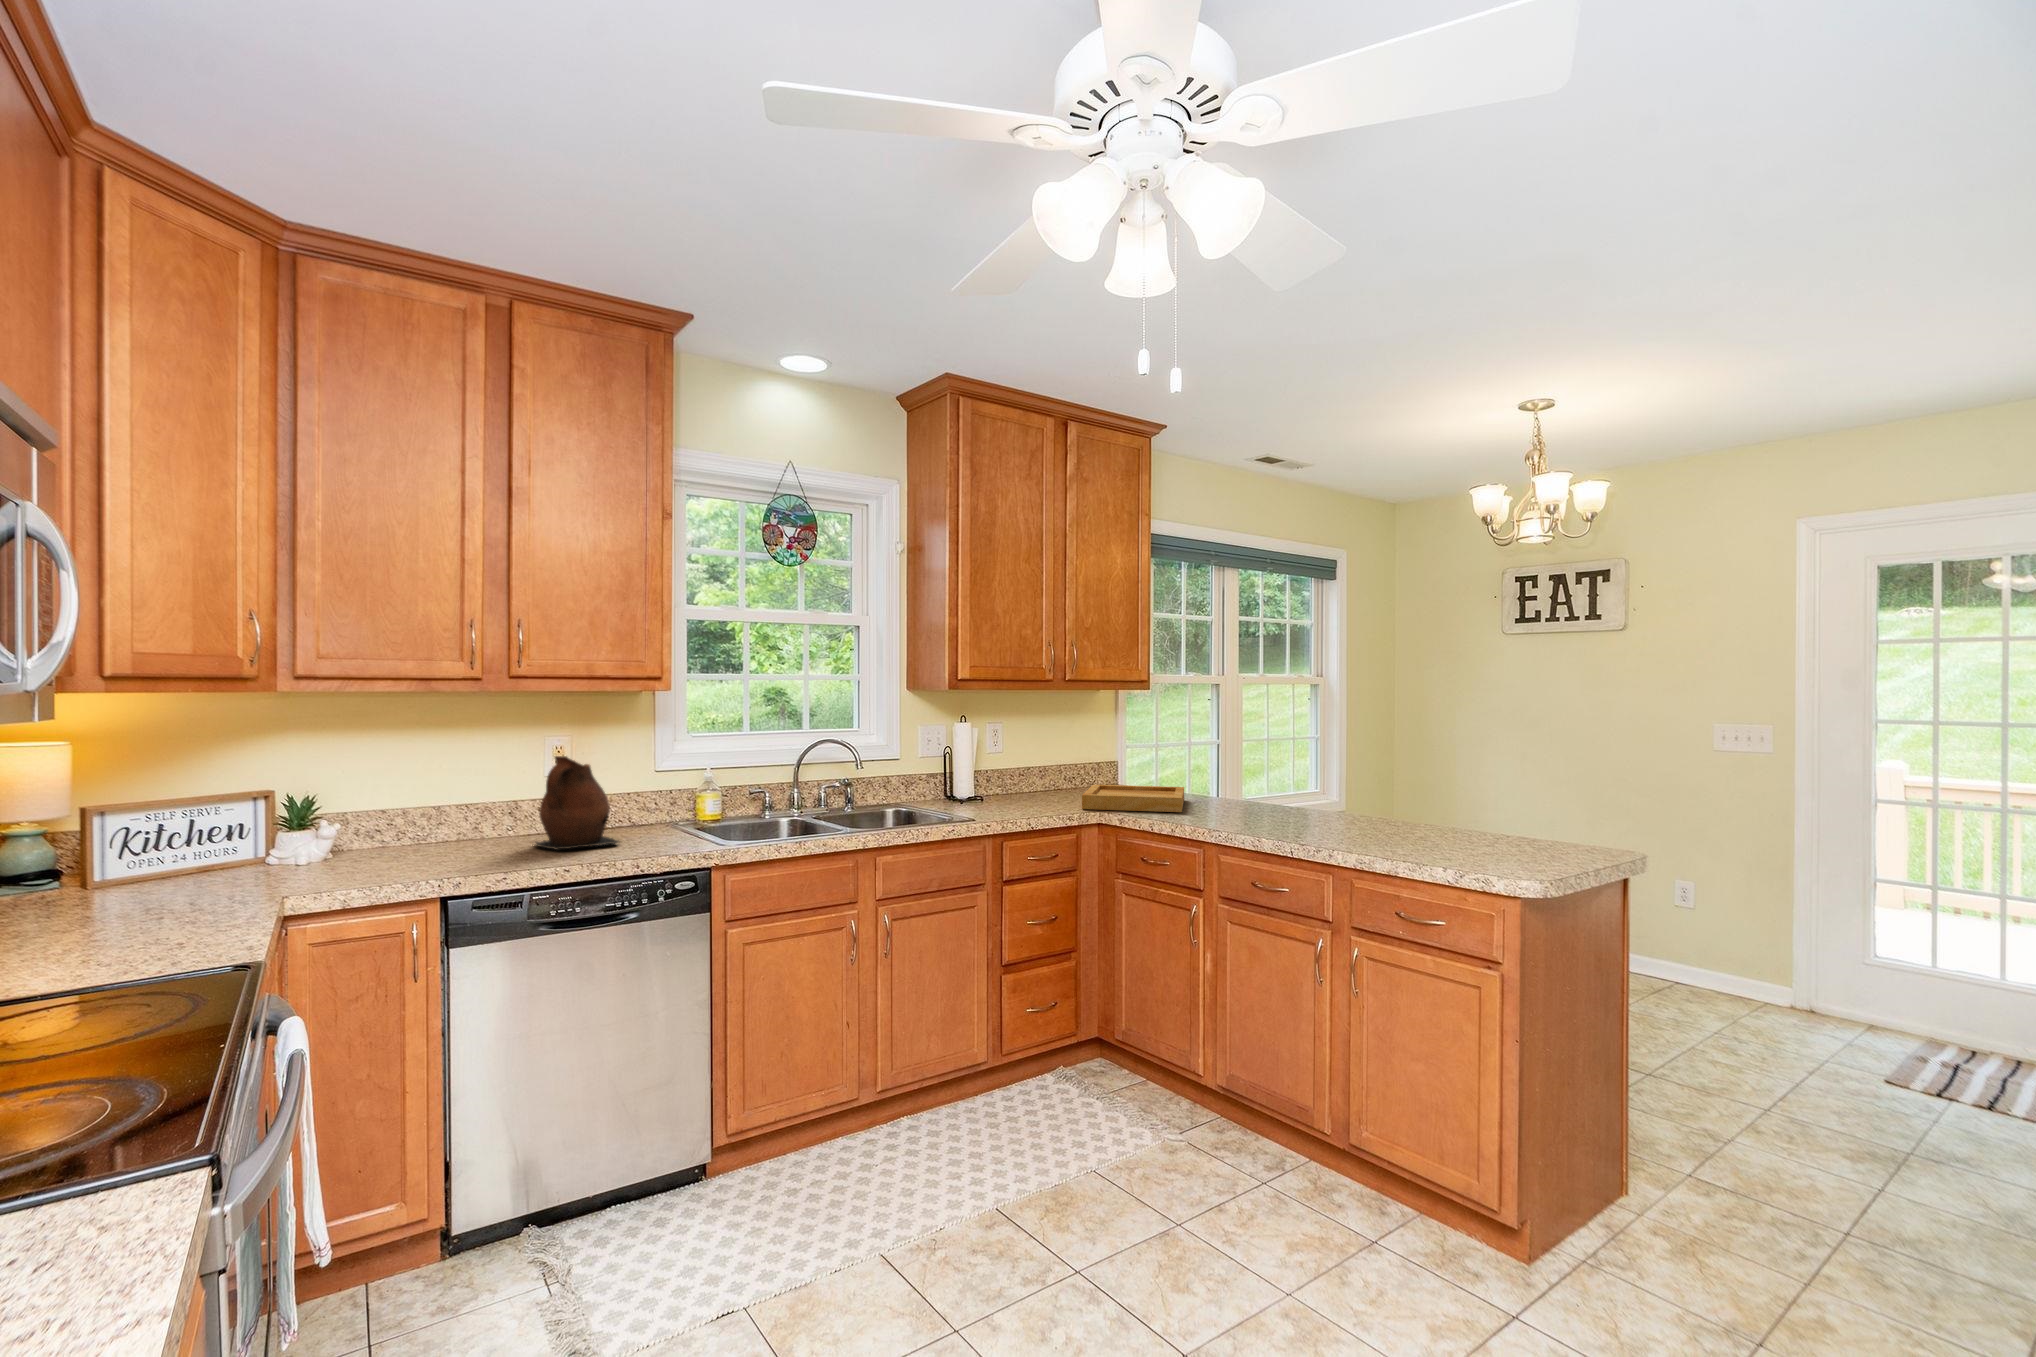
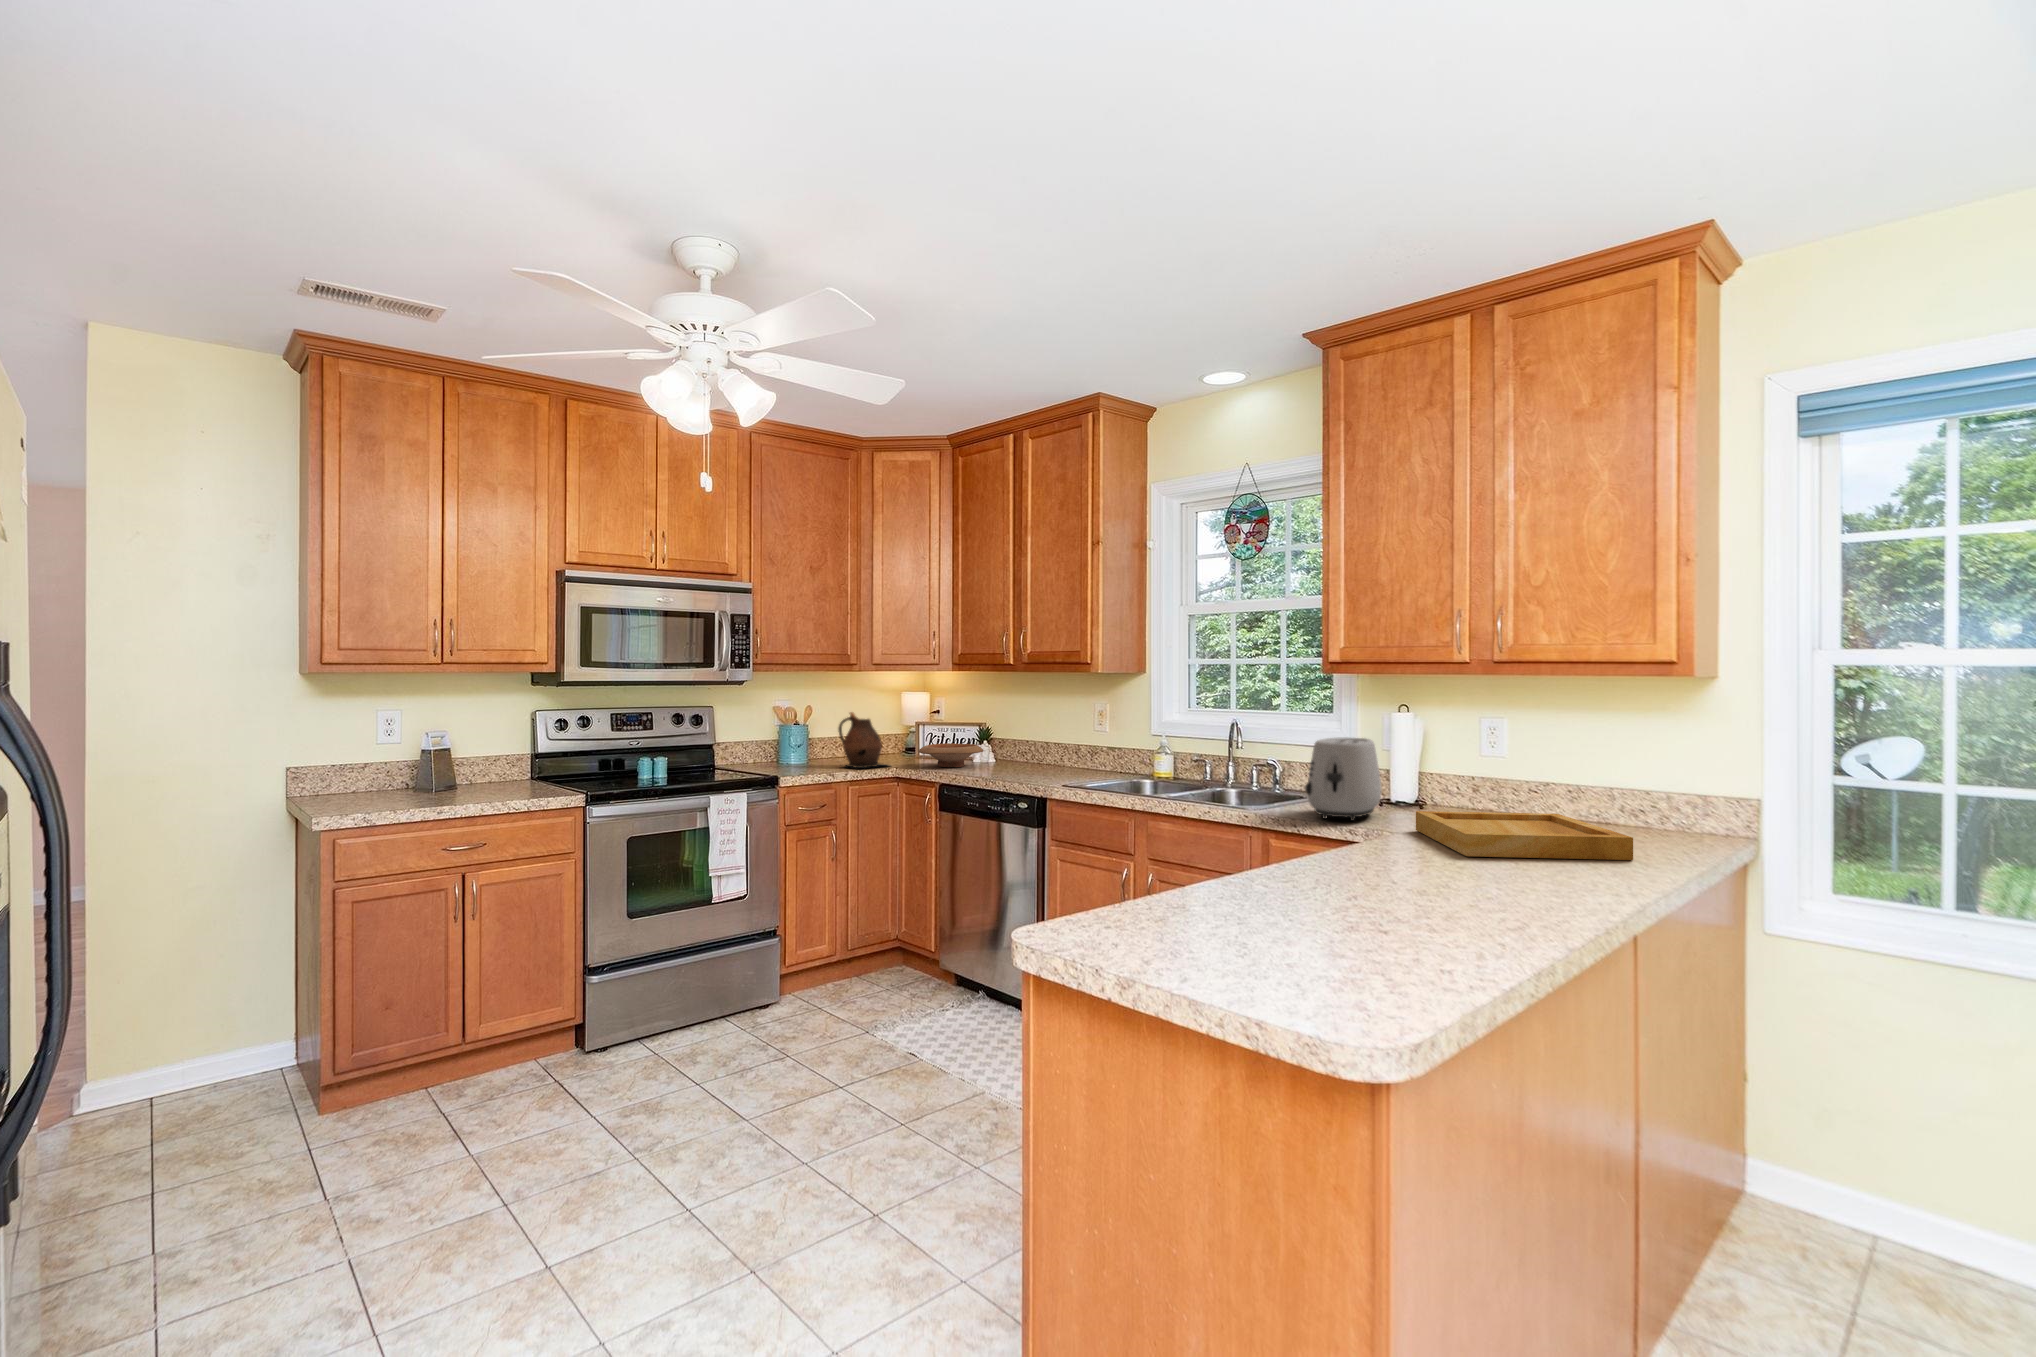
toaster: none [970,747,1054,815] -> present [1305,738,1382,821]
ceramic pitcher: present [535,756,619,850] -> present [838,712,887,768]
wooden bowl: none [229,828,387,883] -> present [919,743,983,767]

